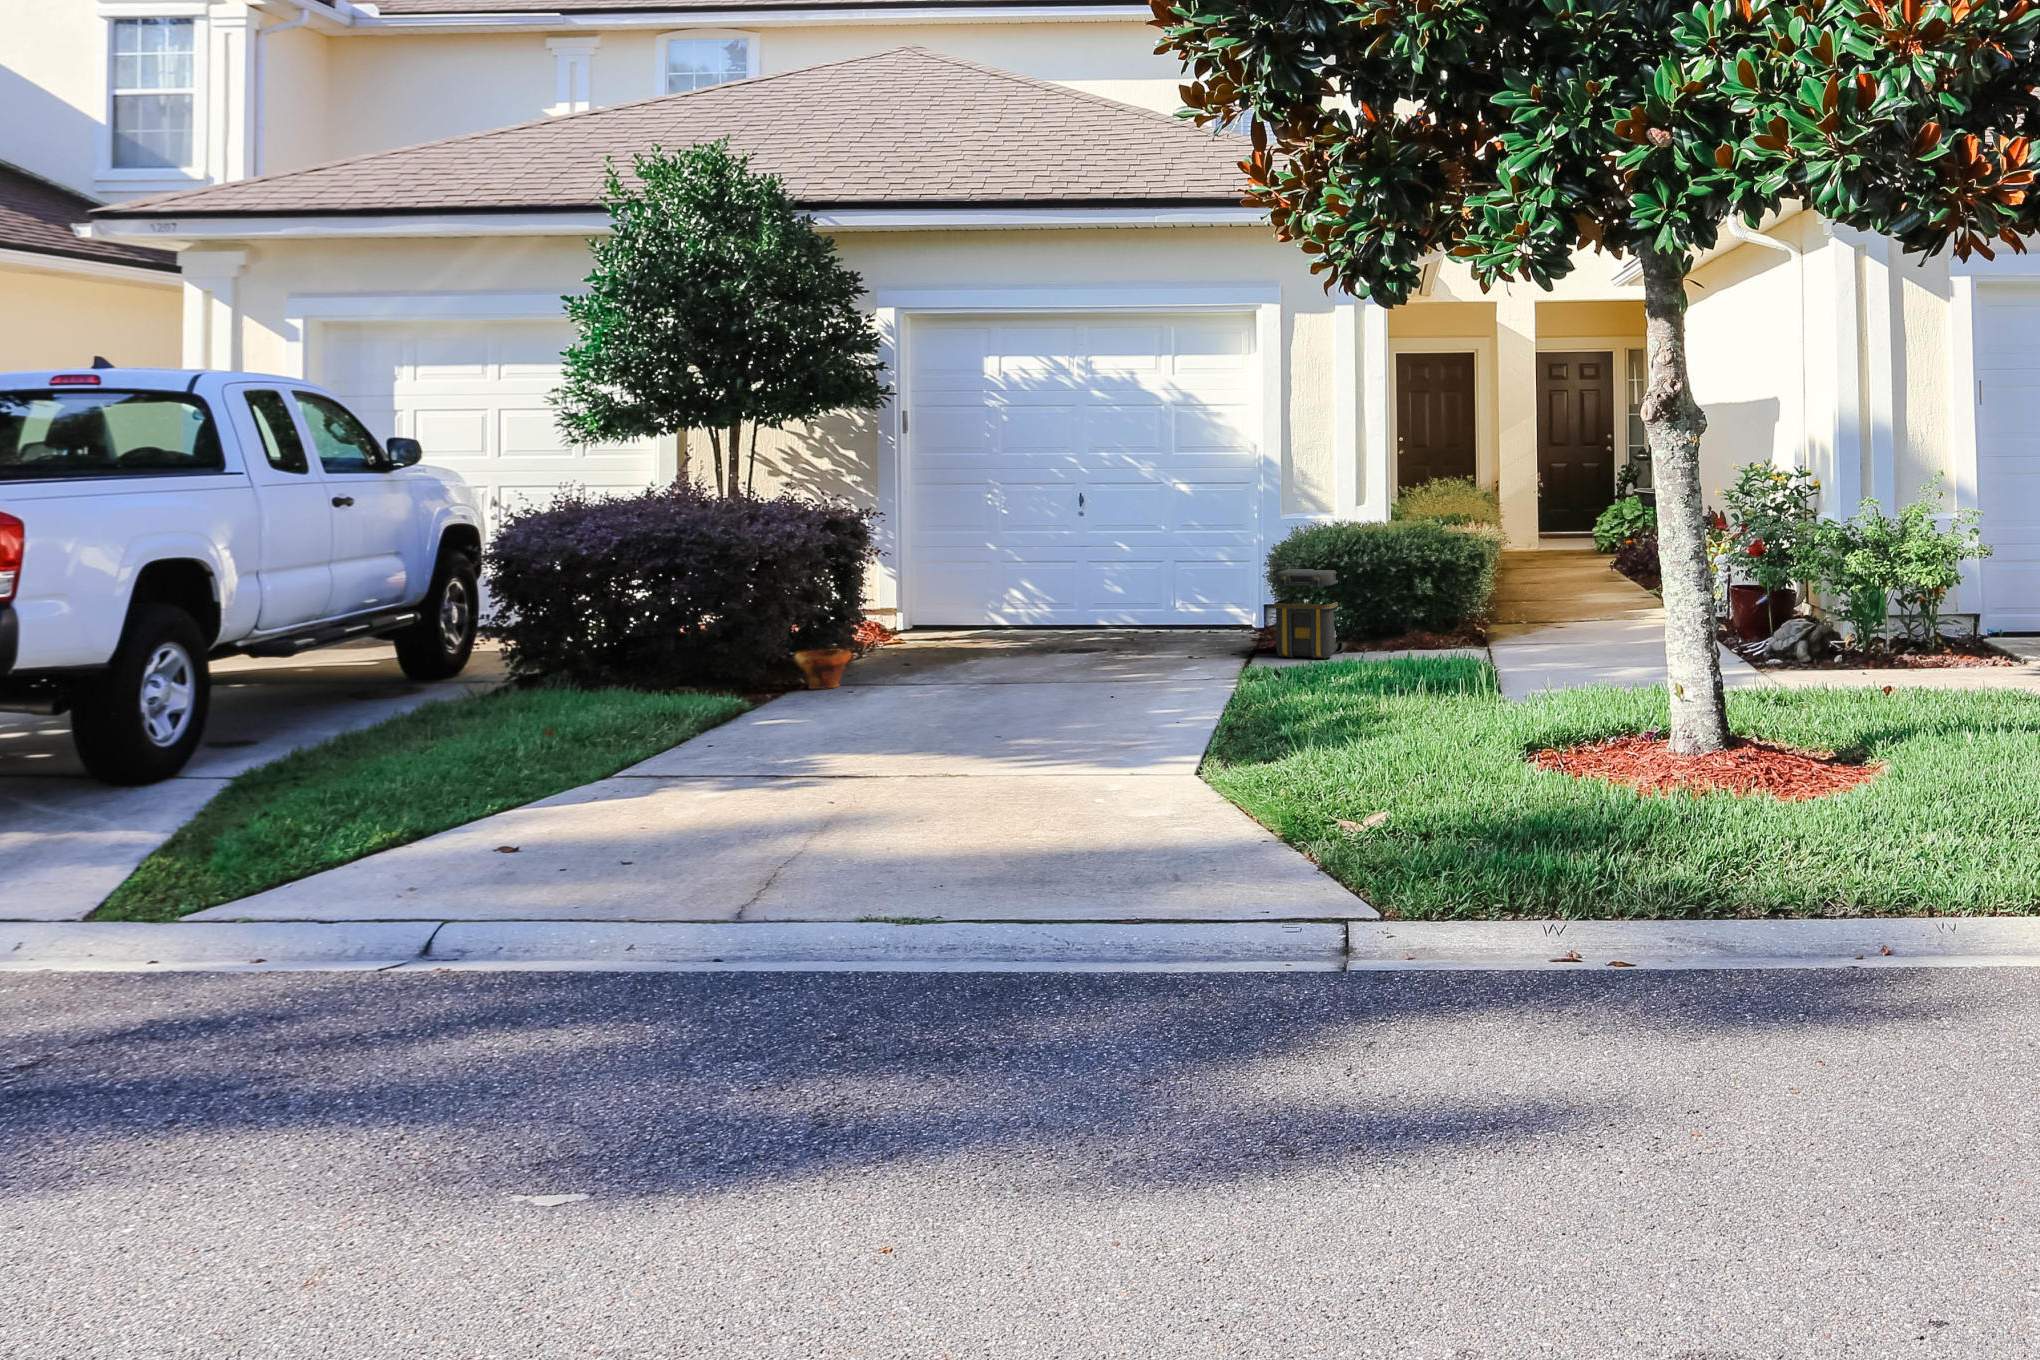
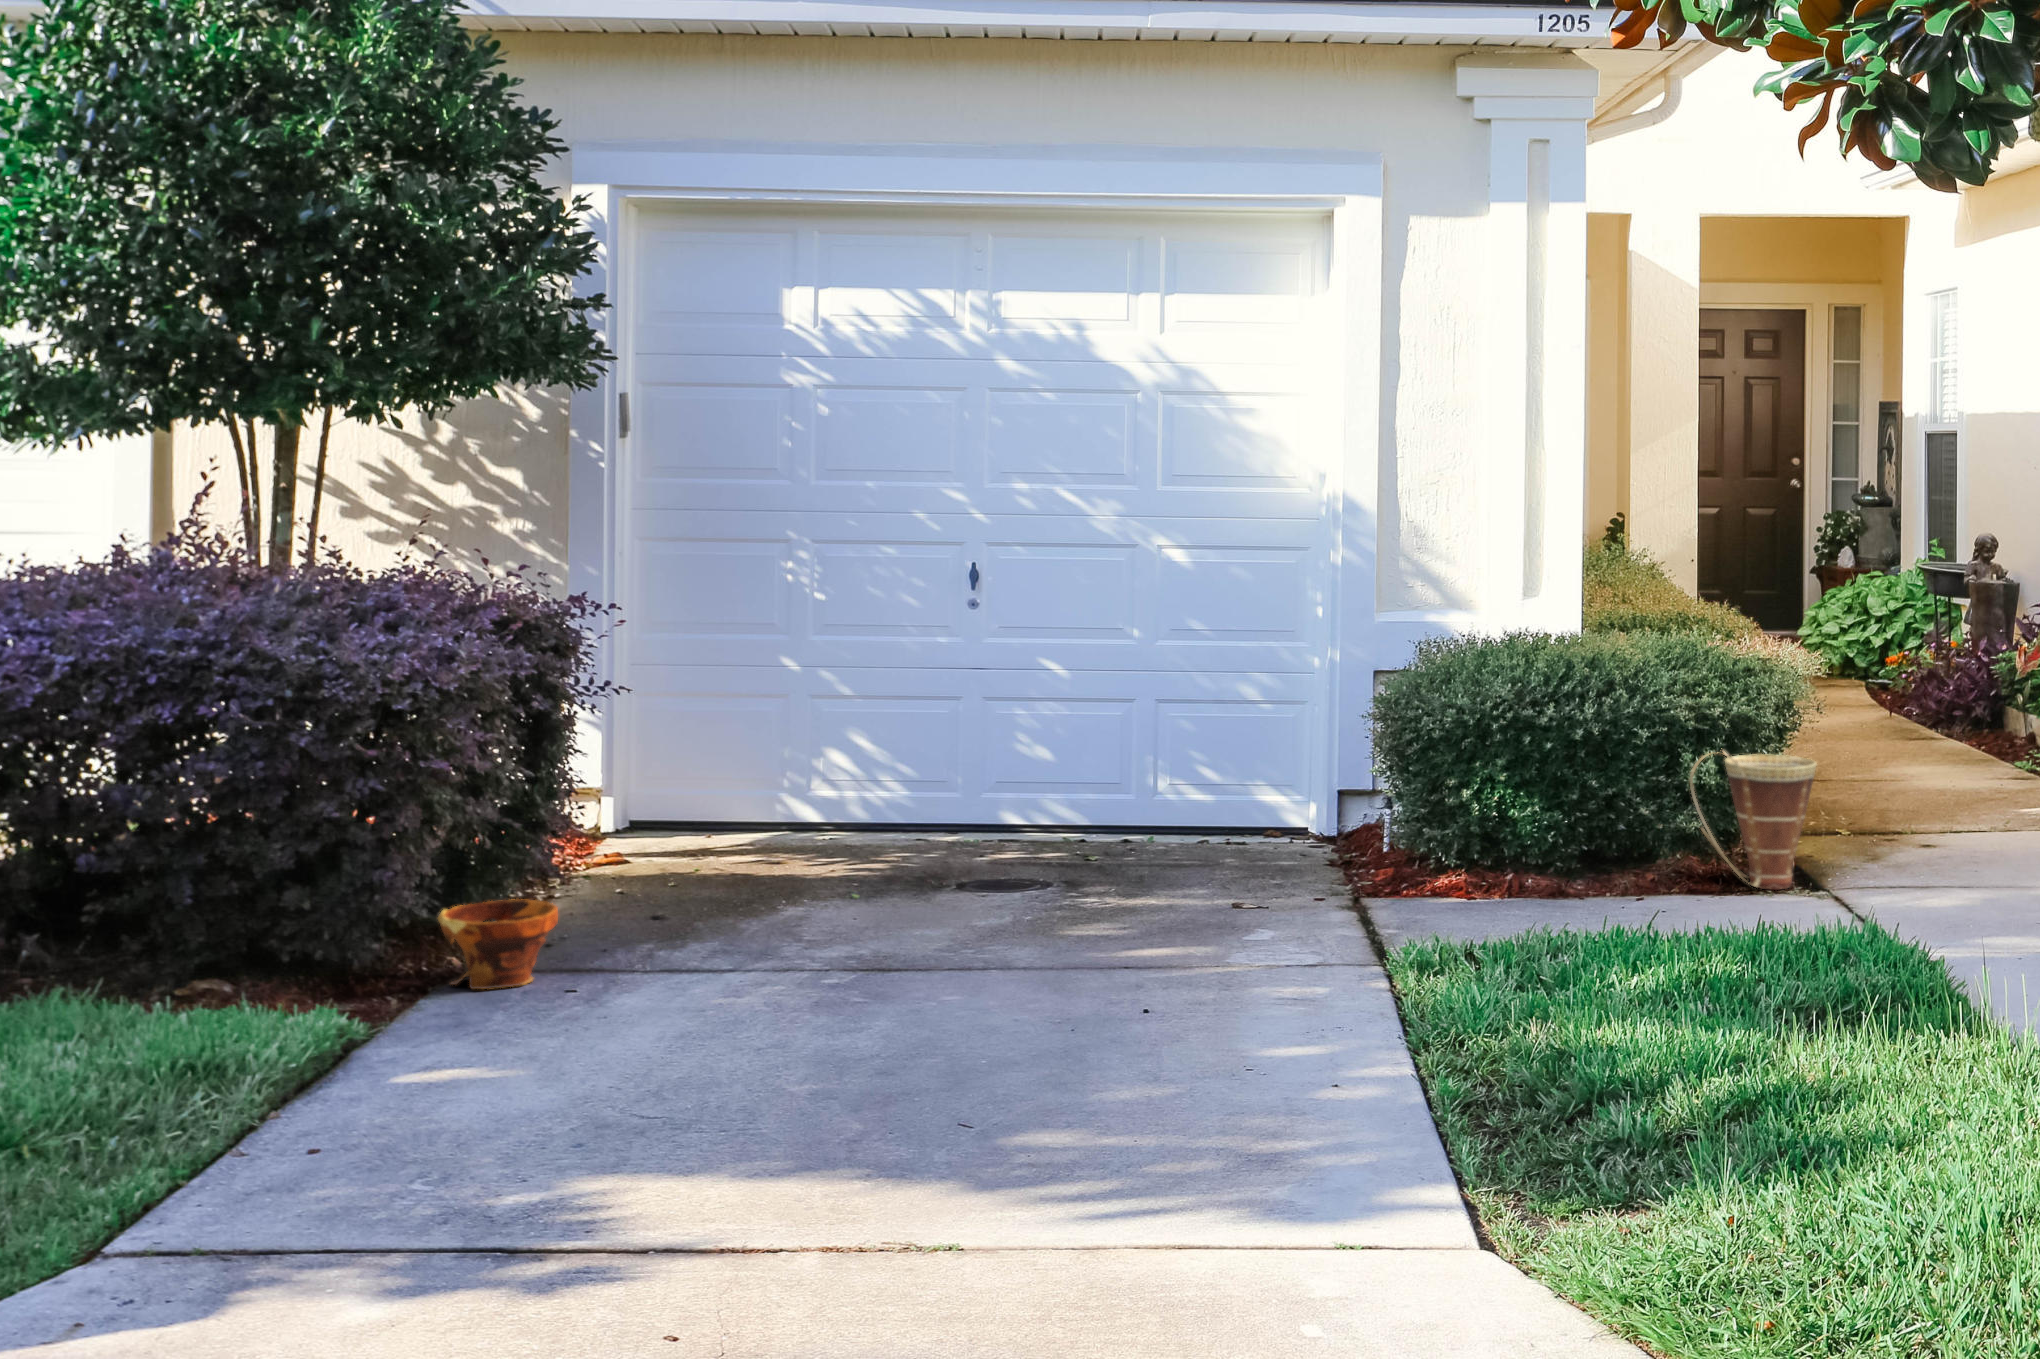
toolbox: present [1274,569,1346,659] -> none [1414,725,1552,916]
basket: none [1417,576,1483,647] -> present [1690,752,1816,890]

